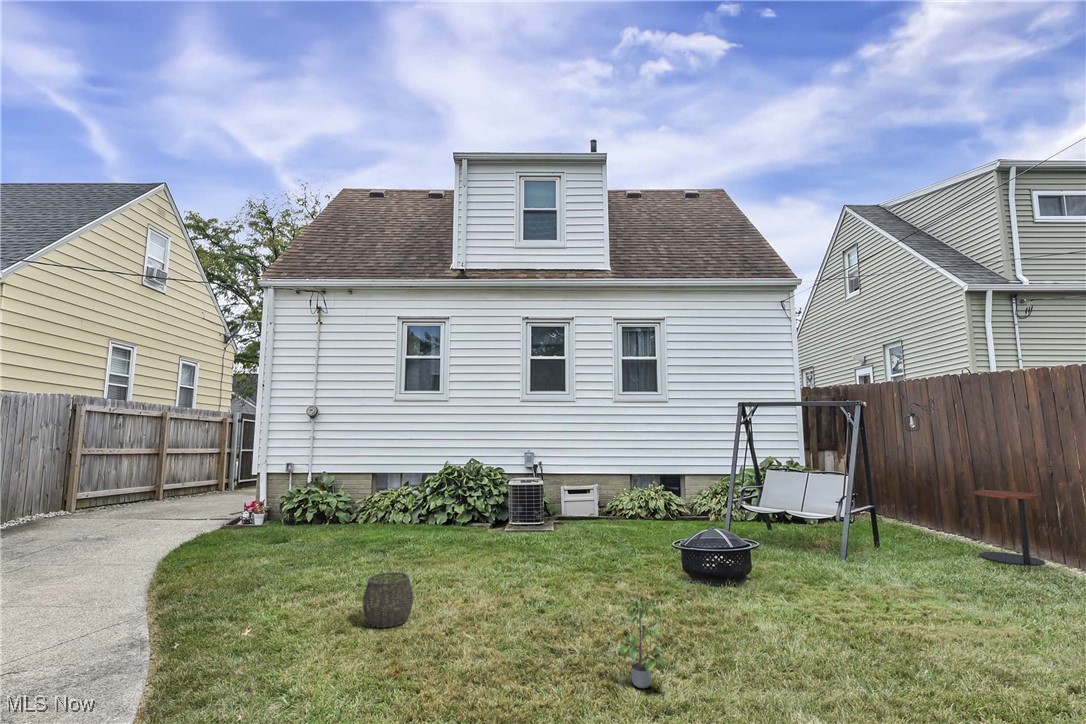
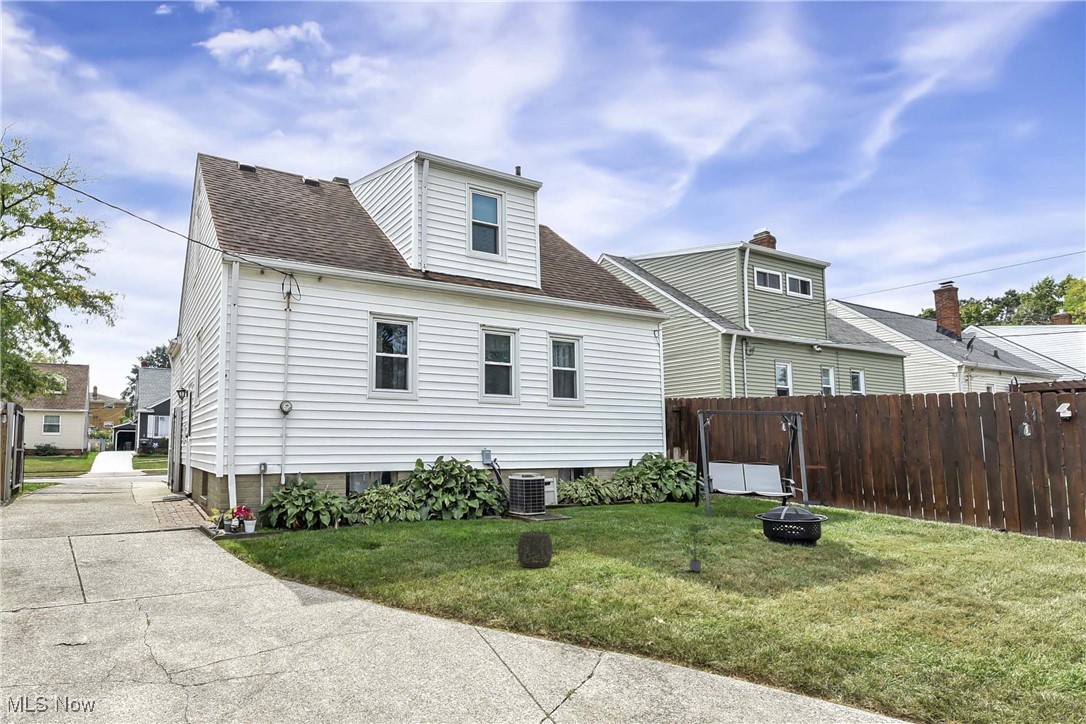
woven basket: present [362,572,413,628] -> present [517,531,553,568]
potted plant: present [620,599,667,688] -> present [686,524,711,572]

